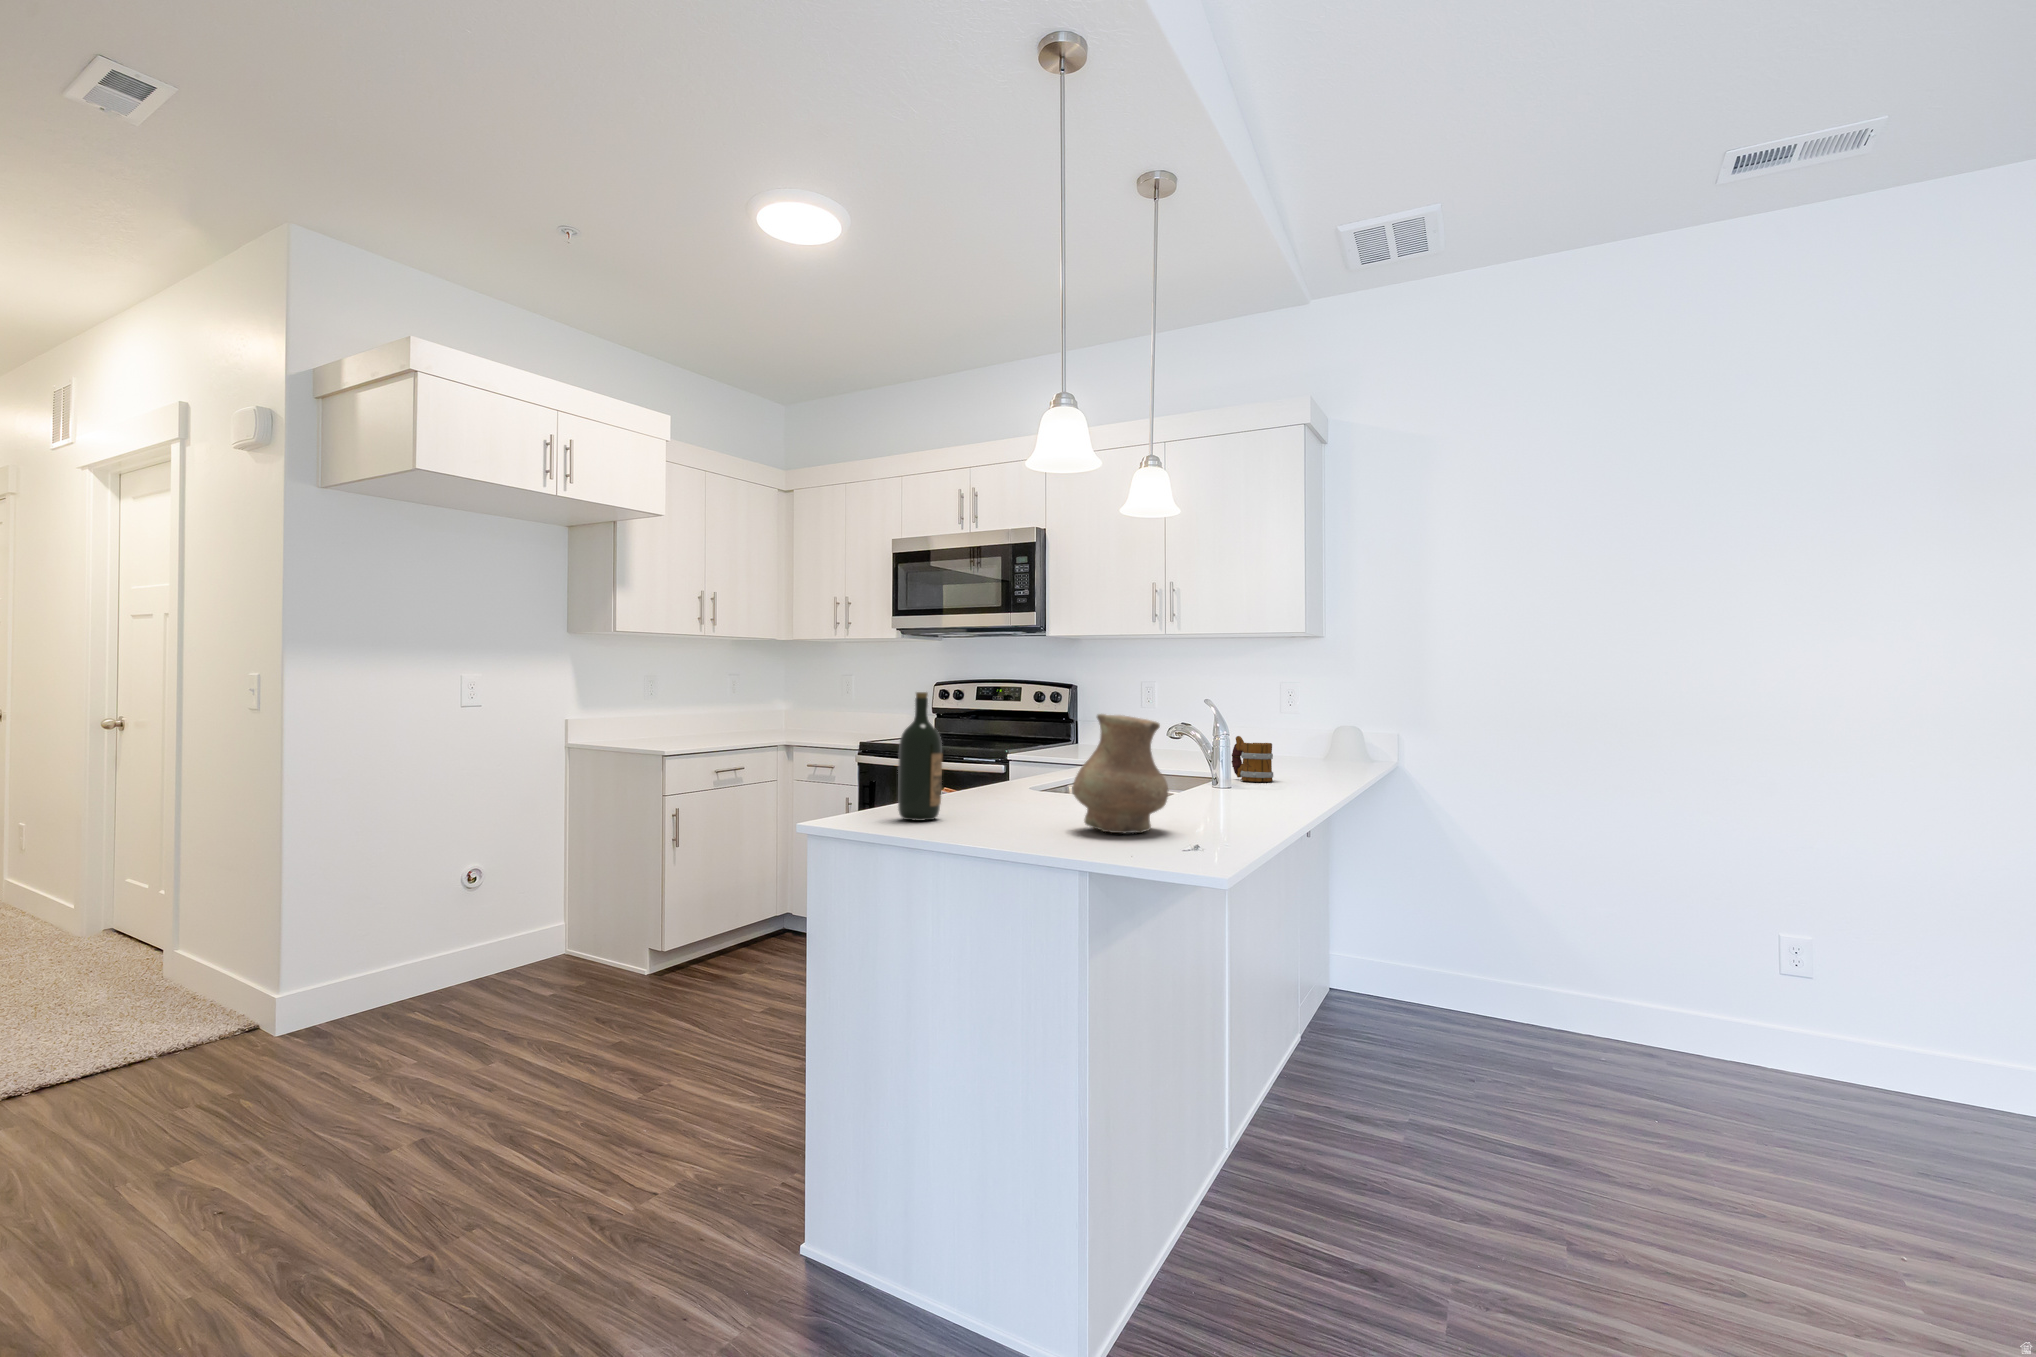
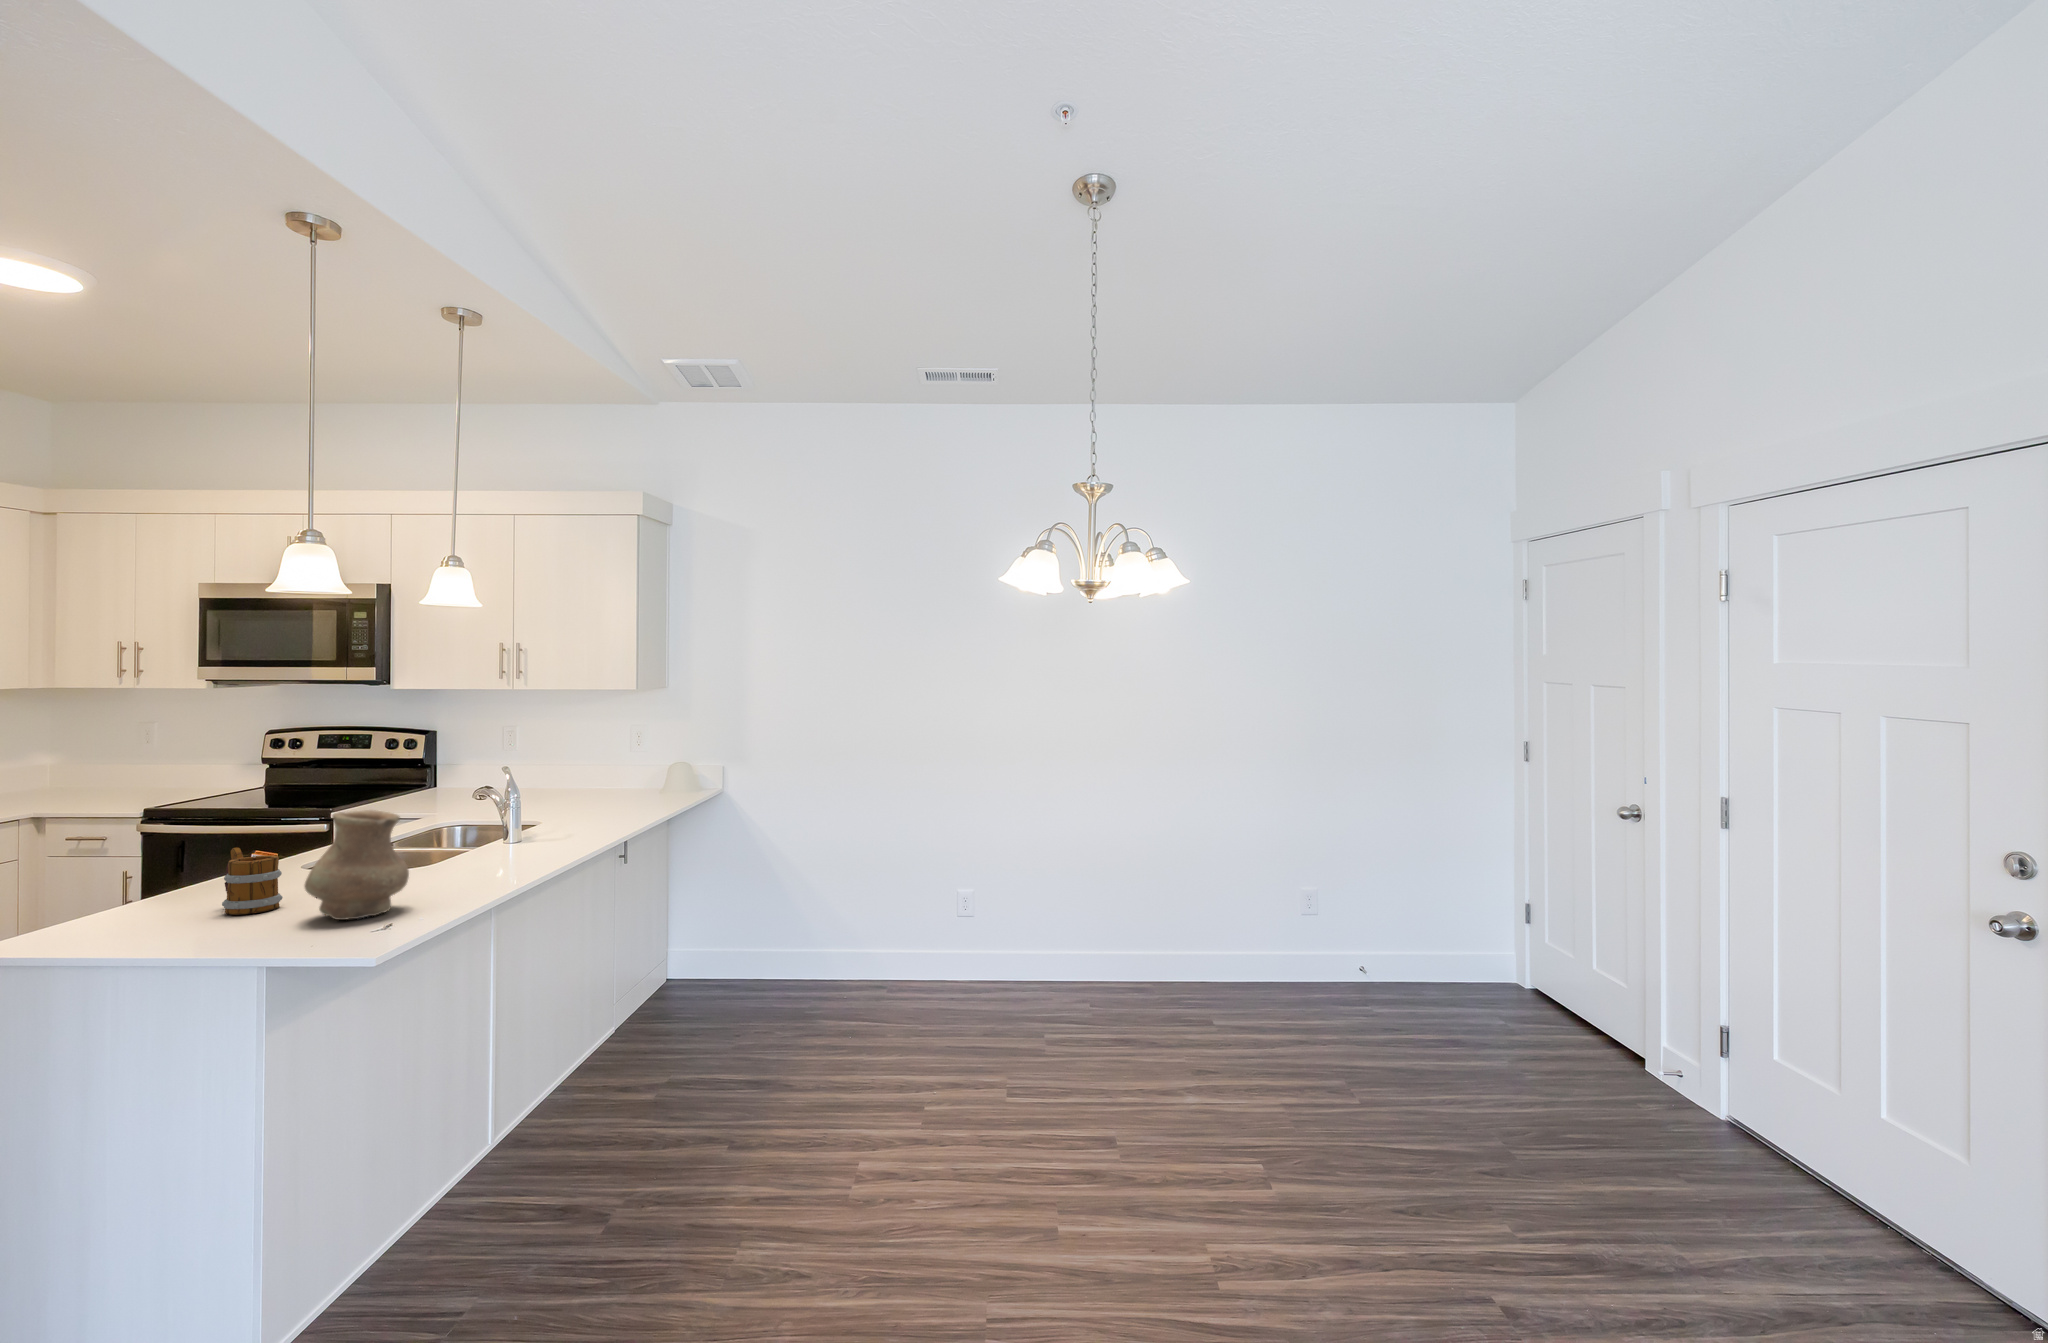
wine bottle: present [898,692,942,821] -> none [104,797,165,928]
mug: present [1232,736,1273,782] -> present [222,848,283,915]

